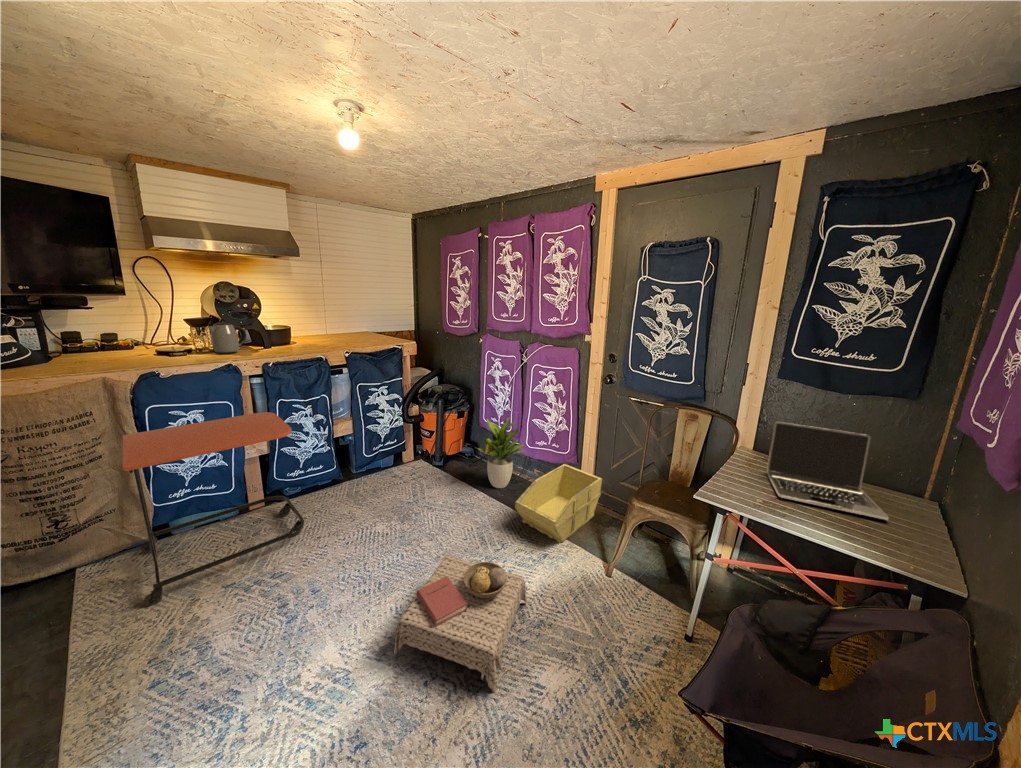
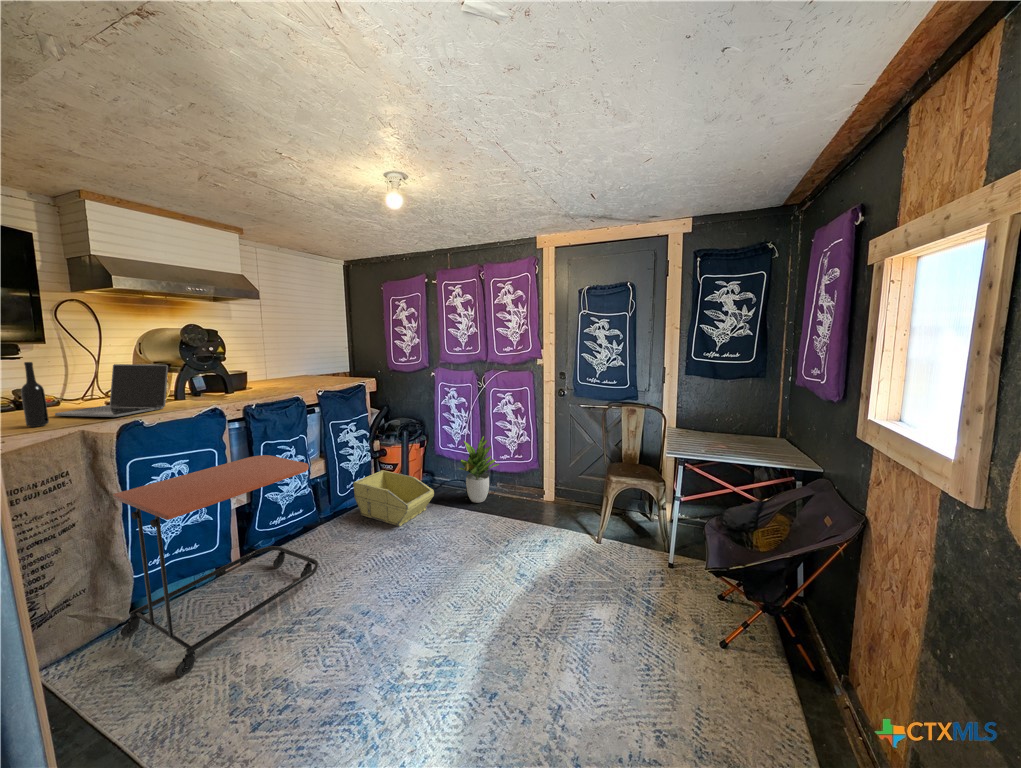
bottle: none [61,314,86,370] -> present [21,362,49,427]
kettle: present [208,322,246,354] -> none [180,367,216,400]
laptop: present [767,422,888,520] -> present [55,364,168,417]
storage bin: present [515,464,602,543] -> present [353,470,434,526]
ottoman: present [394,556,527,692] -> none [472,543,569,634]

